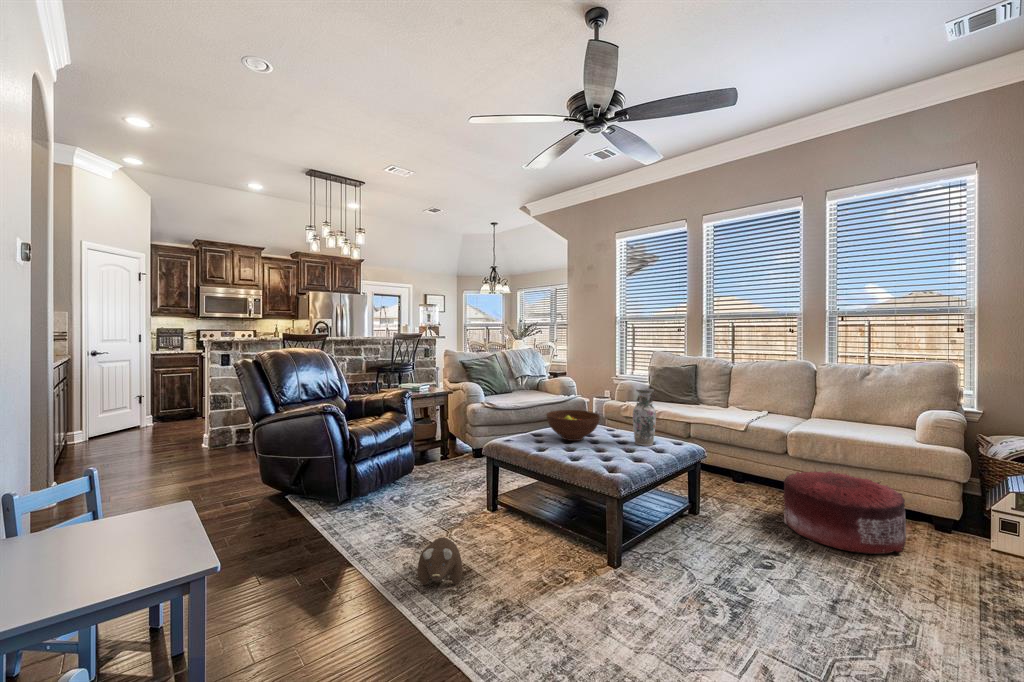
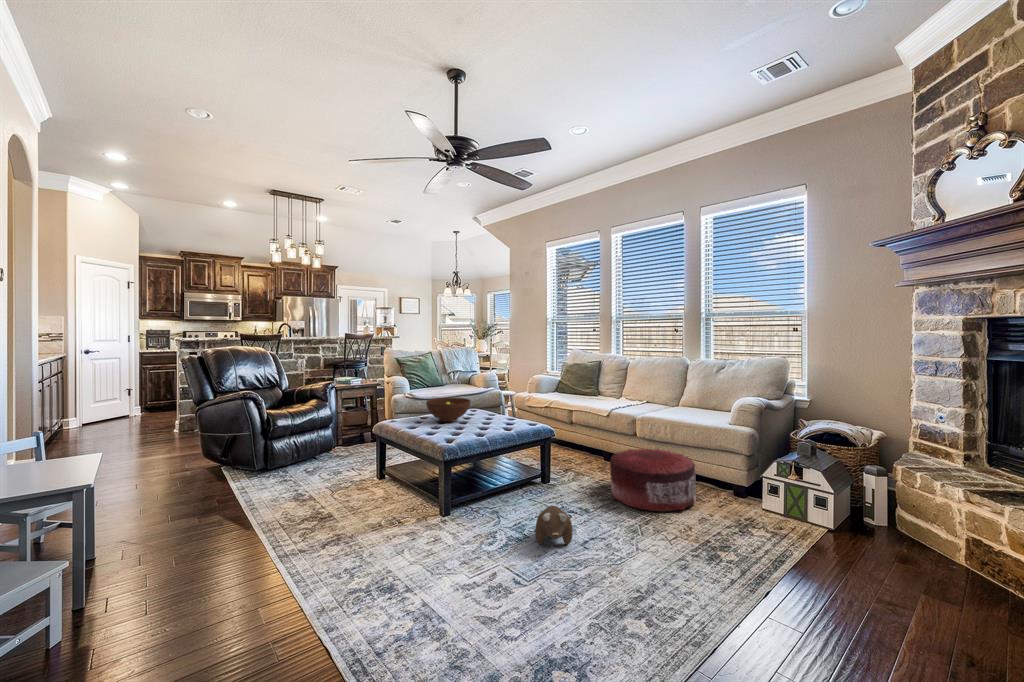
vase: present [633,388,656,446] -> none [493,379,512,426]
plush toy: present [418,537,463,585] -> present [535,506,573,544]

